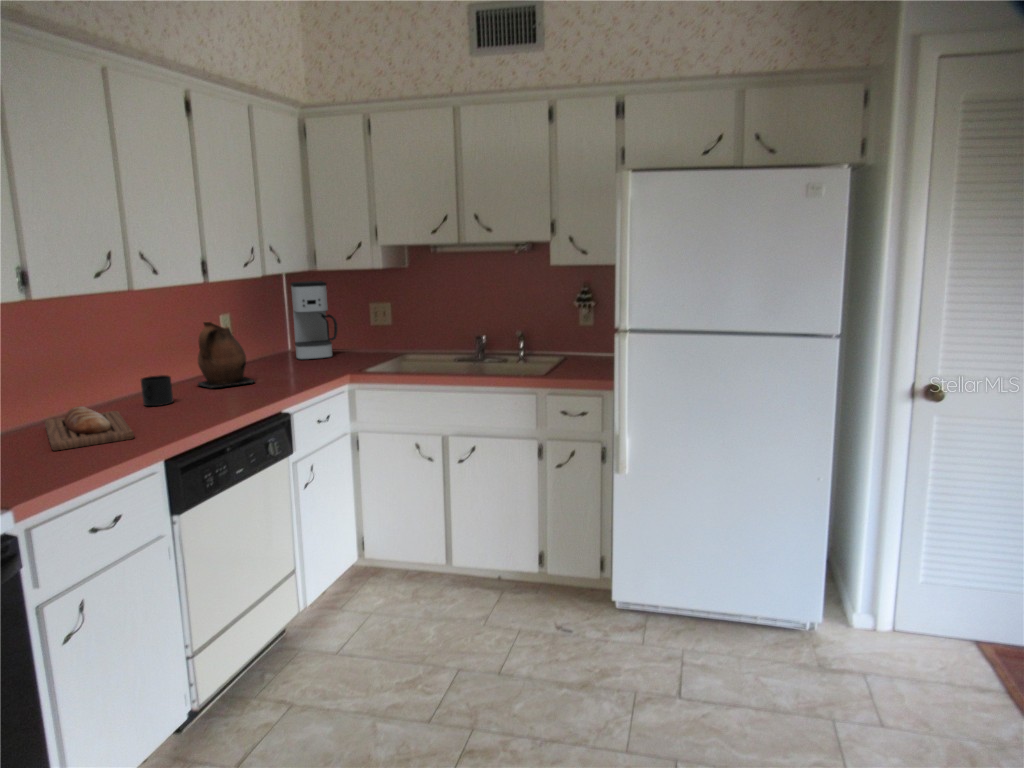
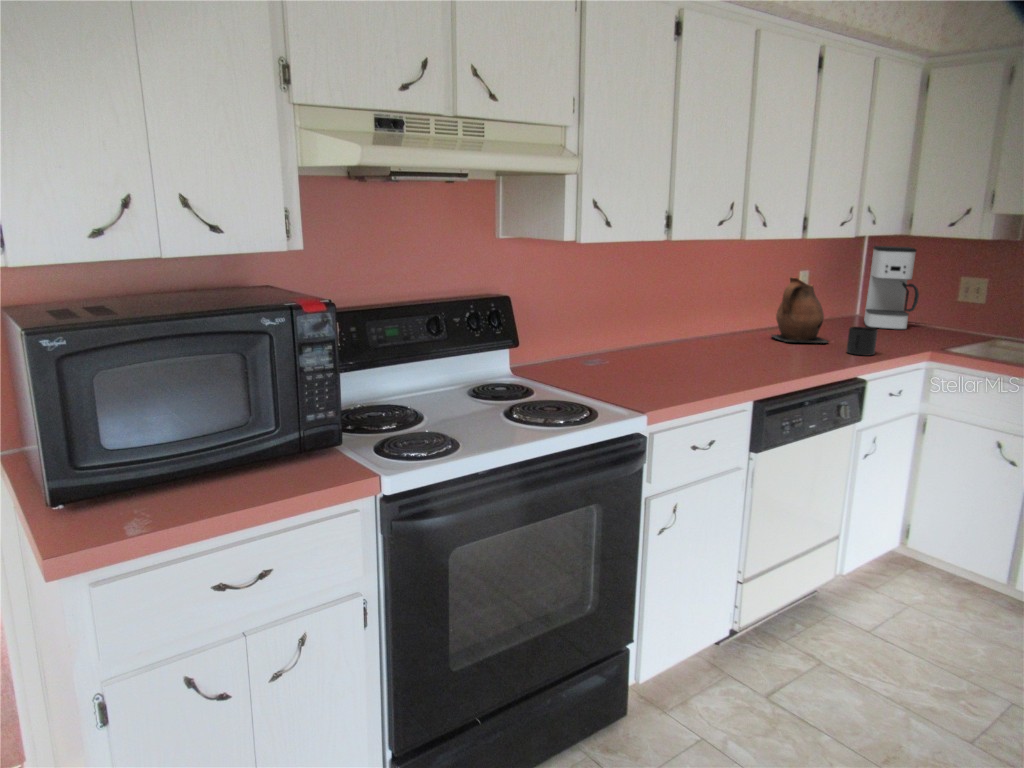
mug: present [141,375,173,406] -> present [847,327,878,356]
bread loaf: present [45,406,134,451] -> none [653,340,729,375]

